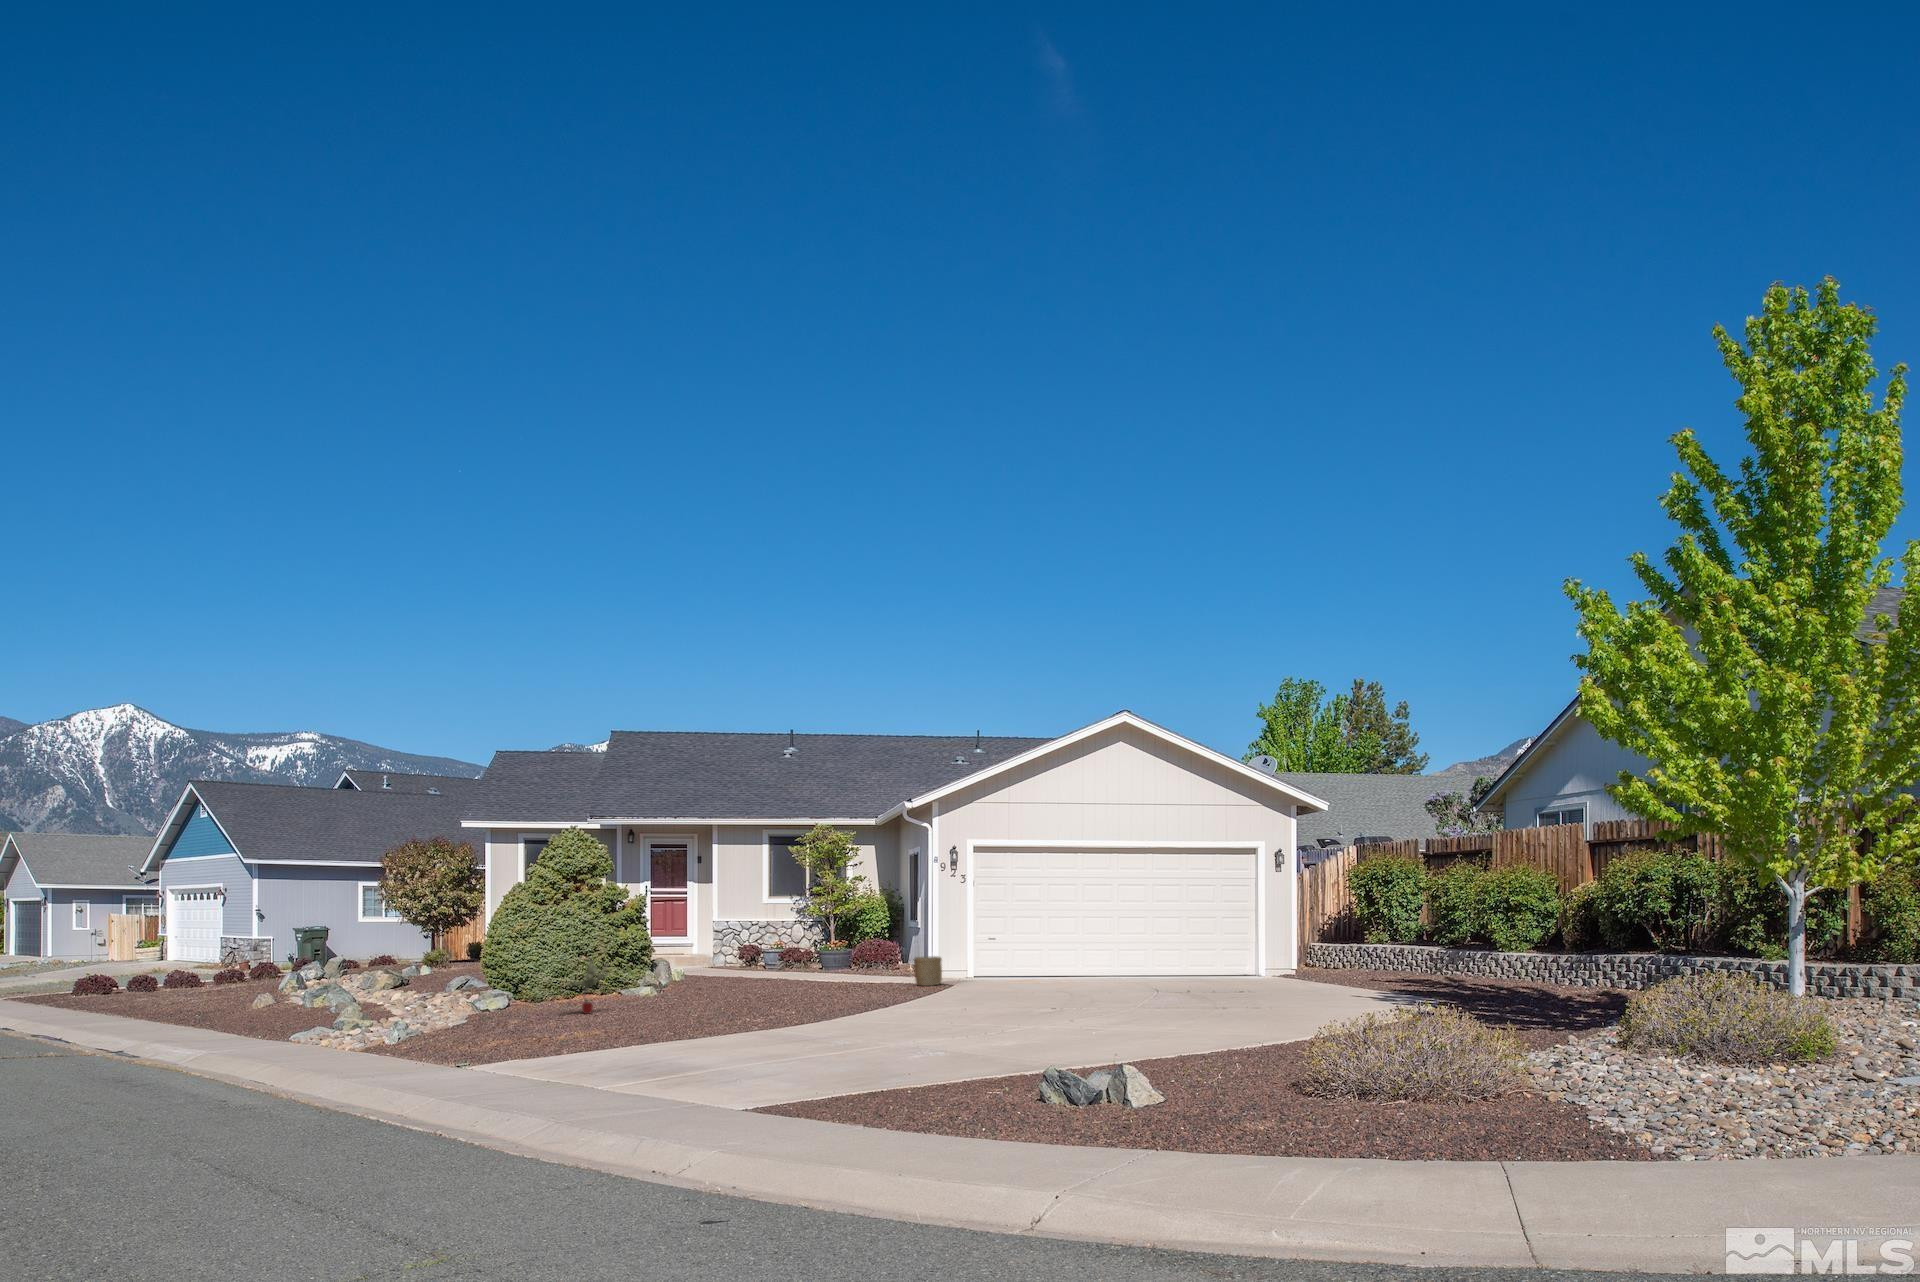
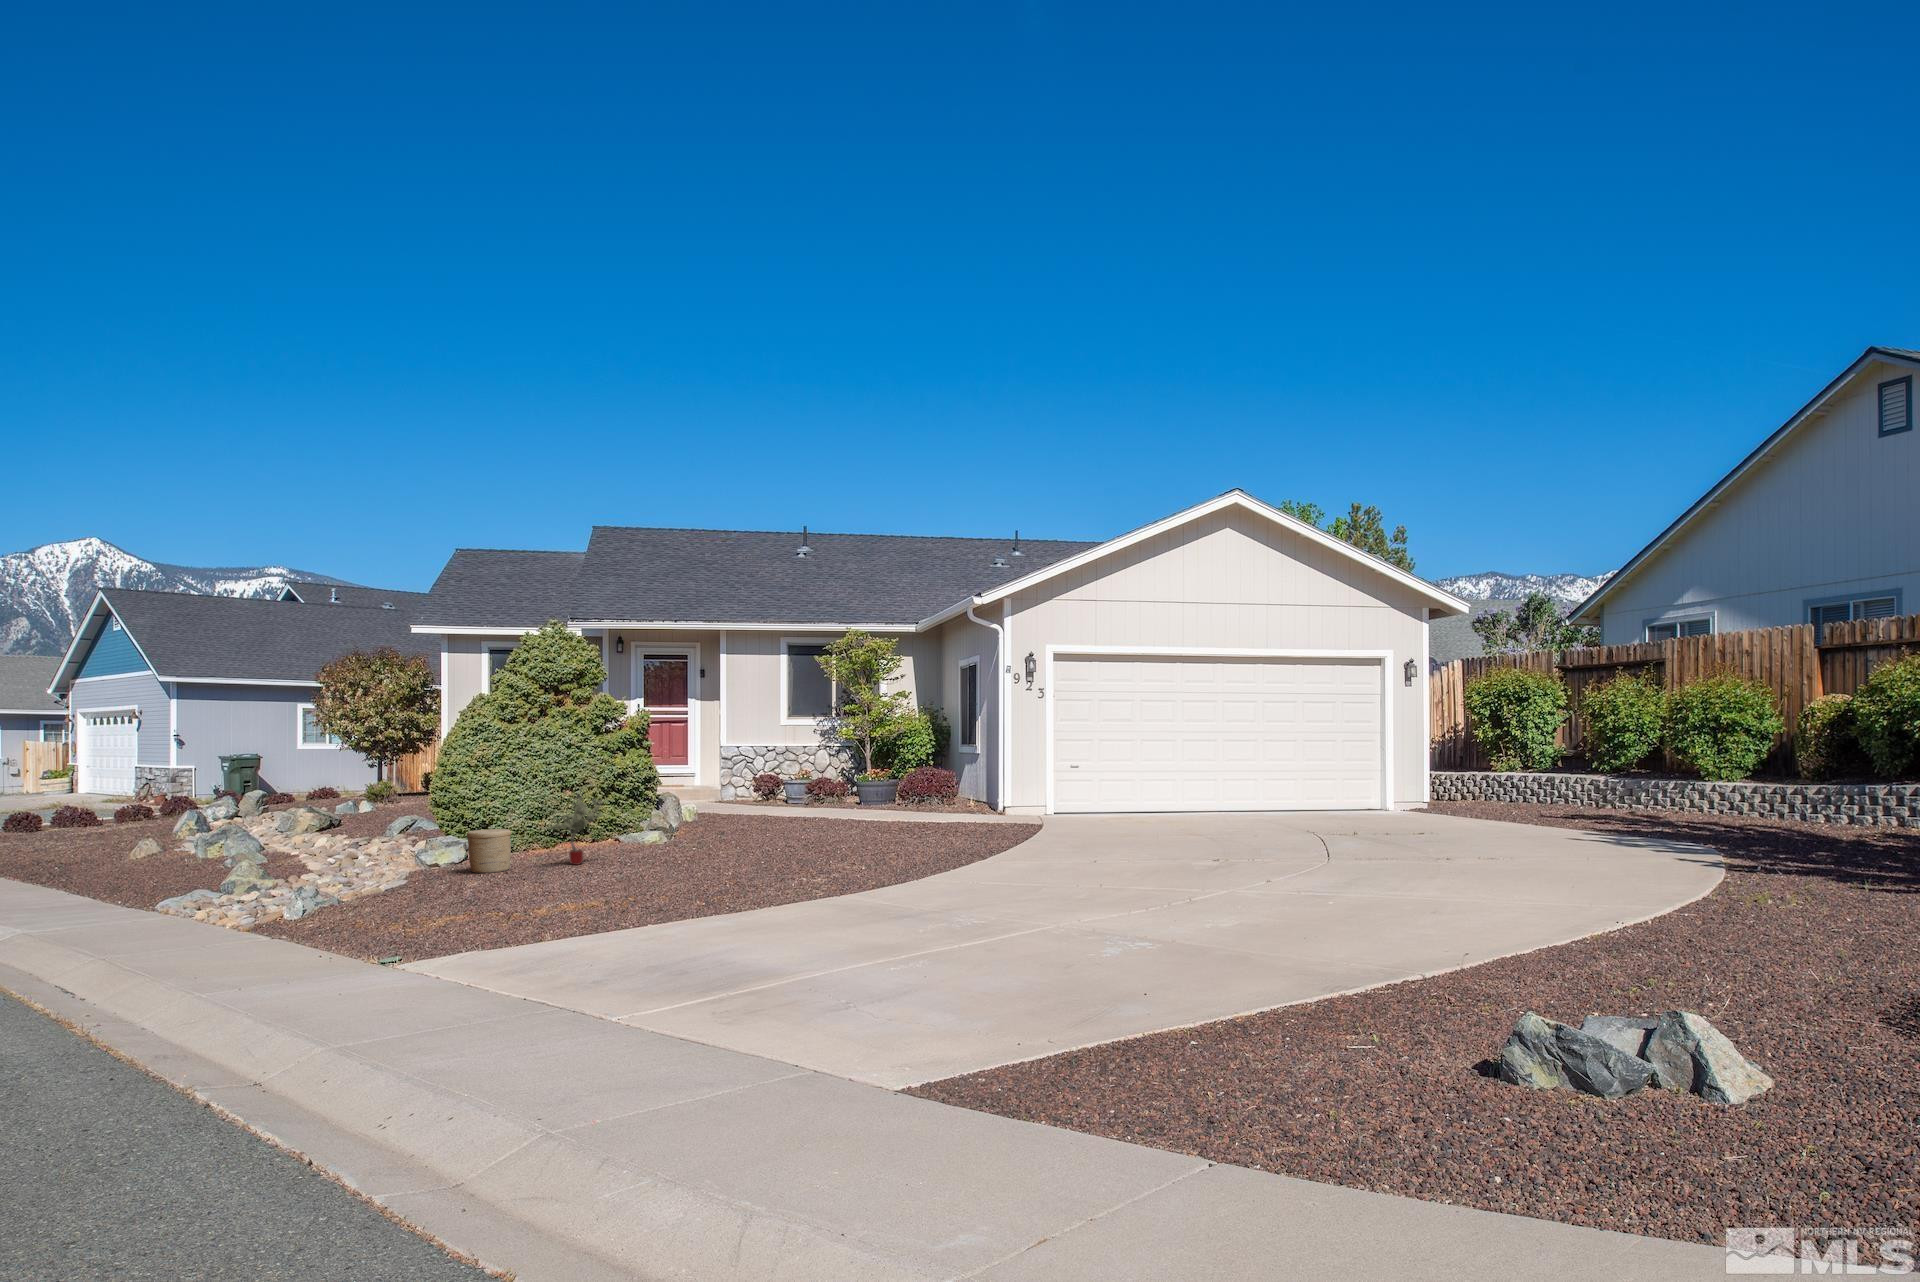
woven basket: present [913,956,942,986] -> present [467,829,511,873]

